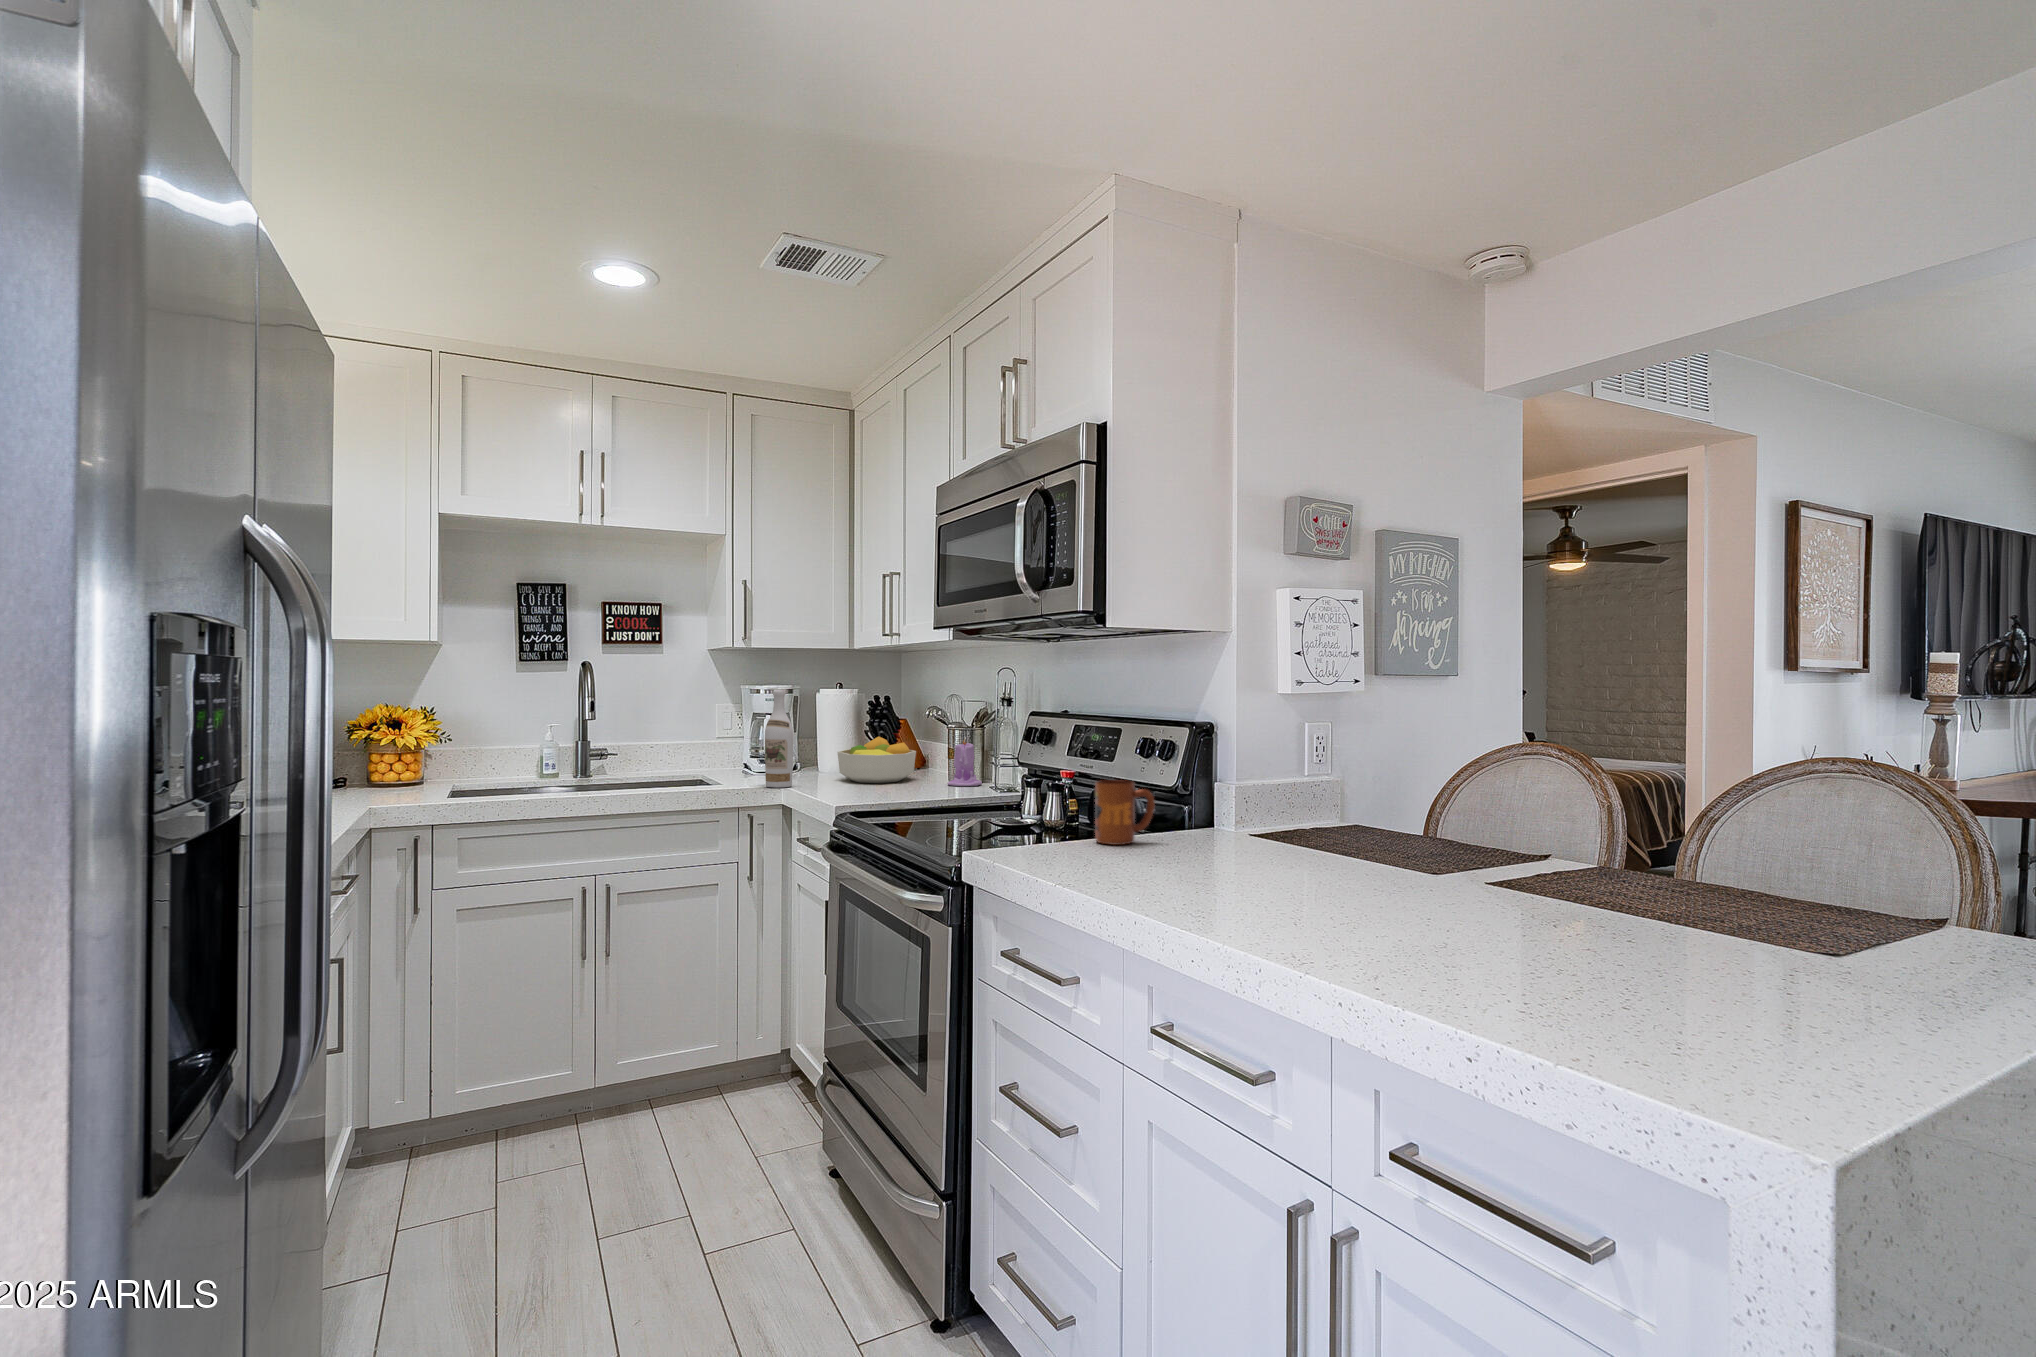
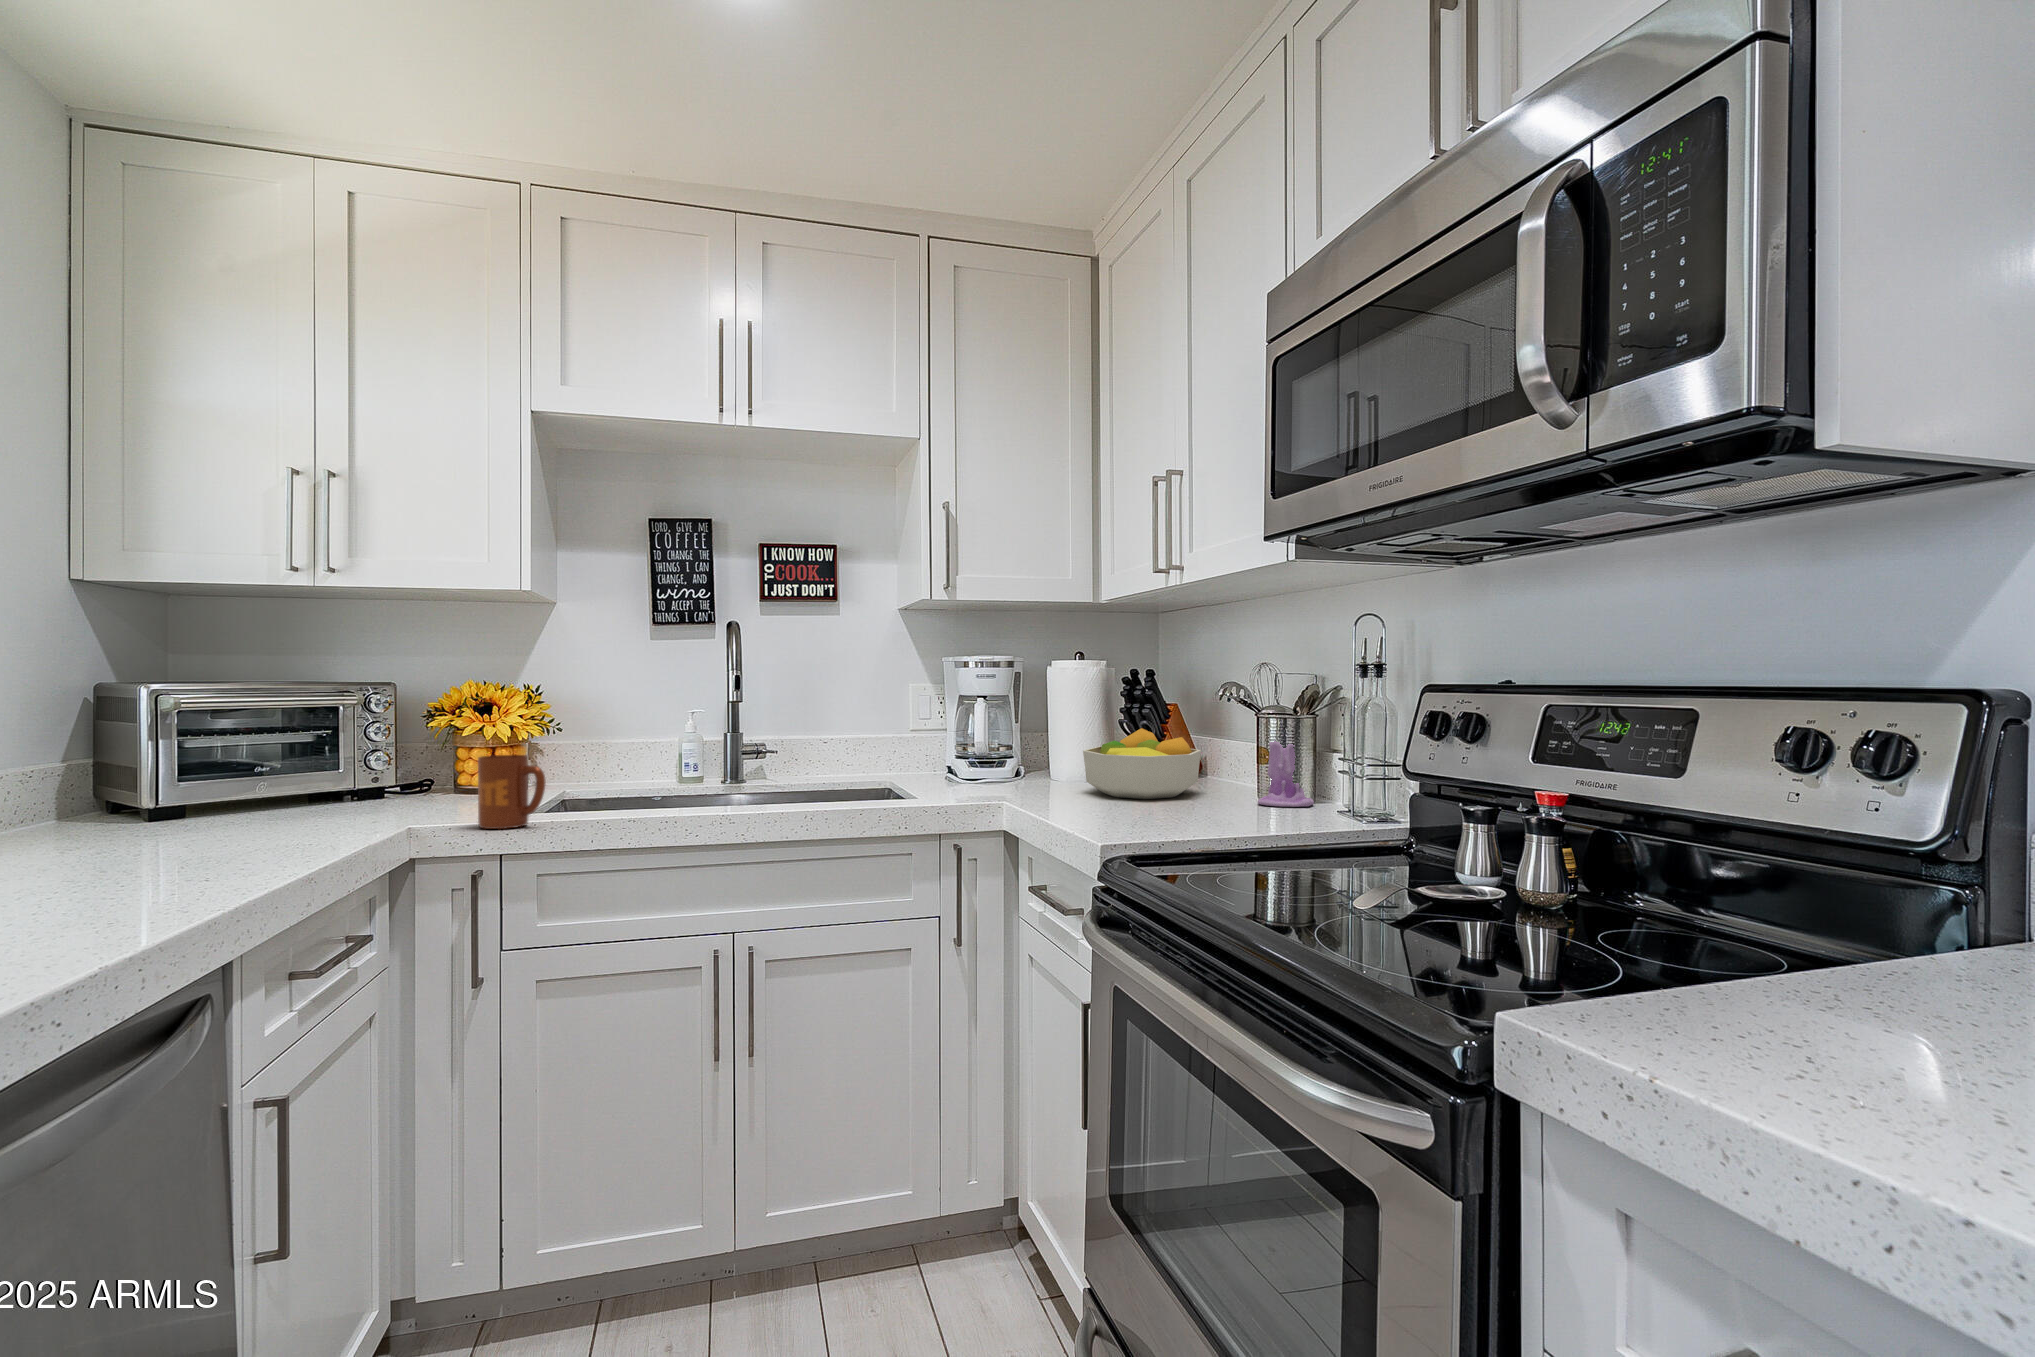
wine bottle: present [765,689,793,788] -> none [978,655,1020,804]
mug: present [1095,780,1155,845] -> present [478,755,546,829]

